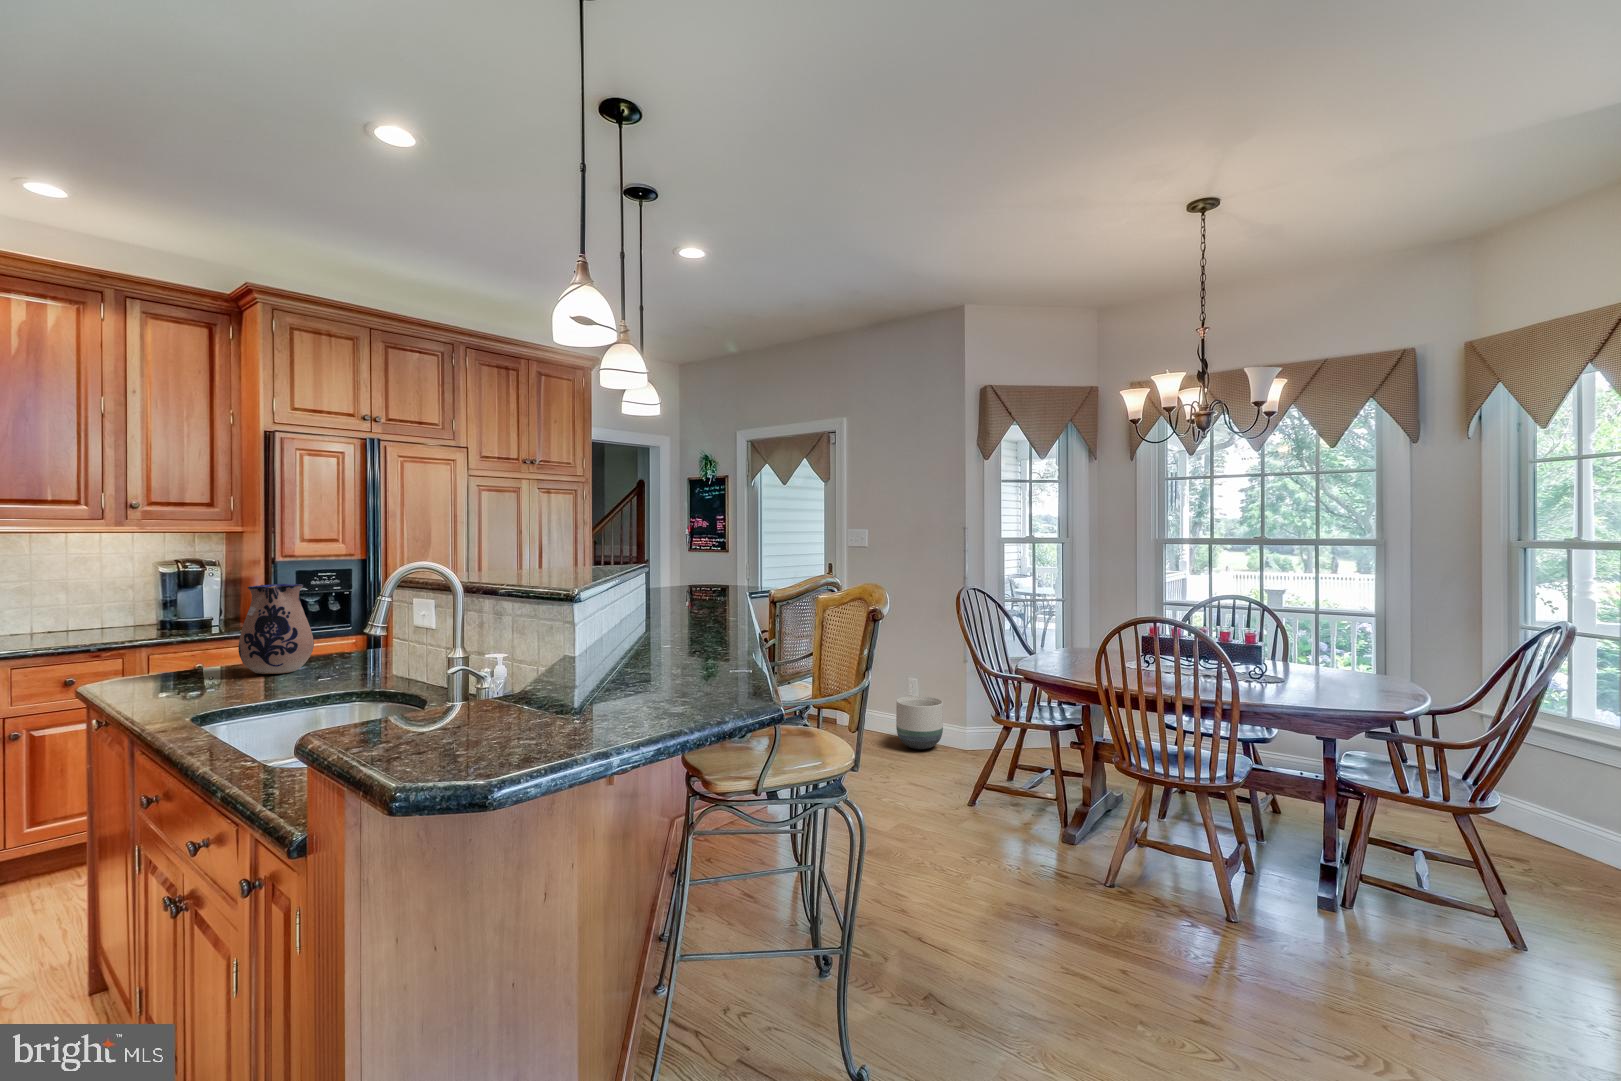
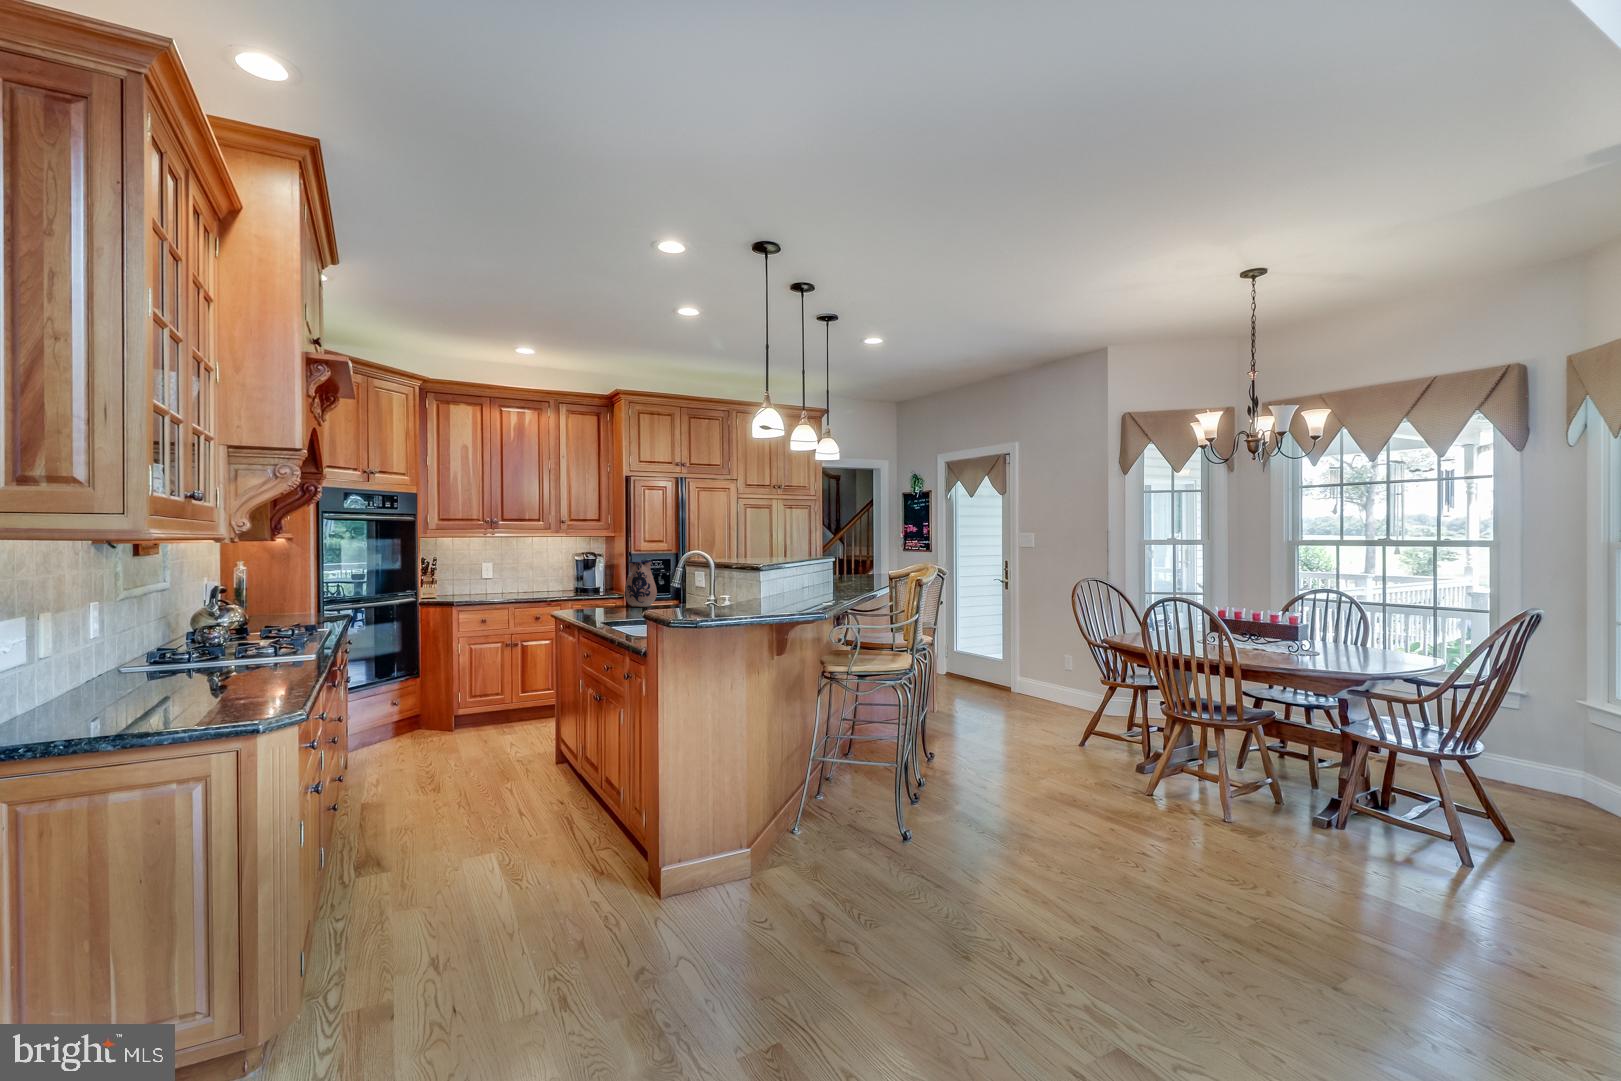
planter: present [896,696,943,749] -> none [1051,668,1090,709]

